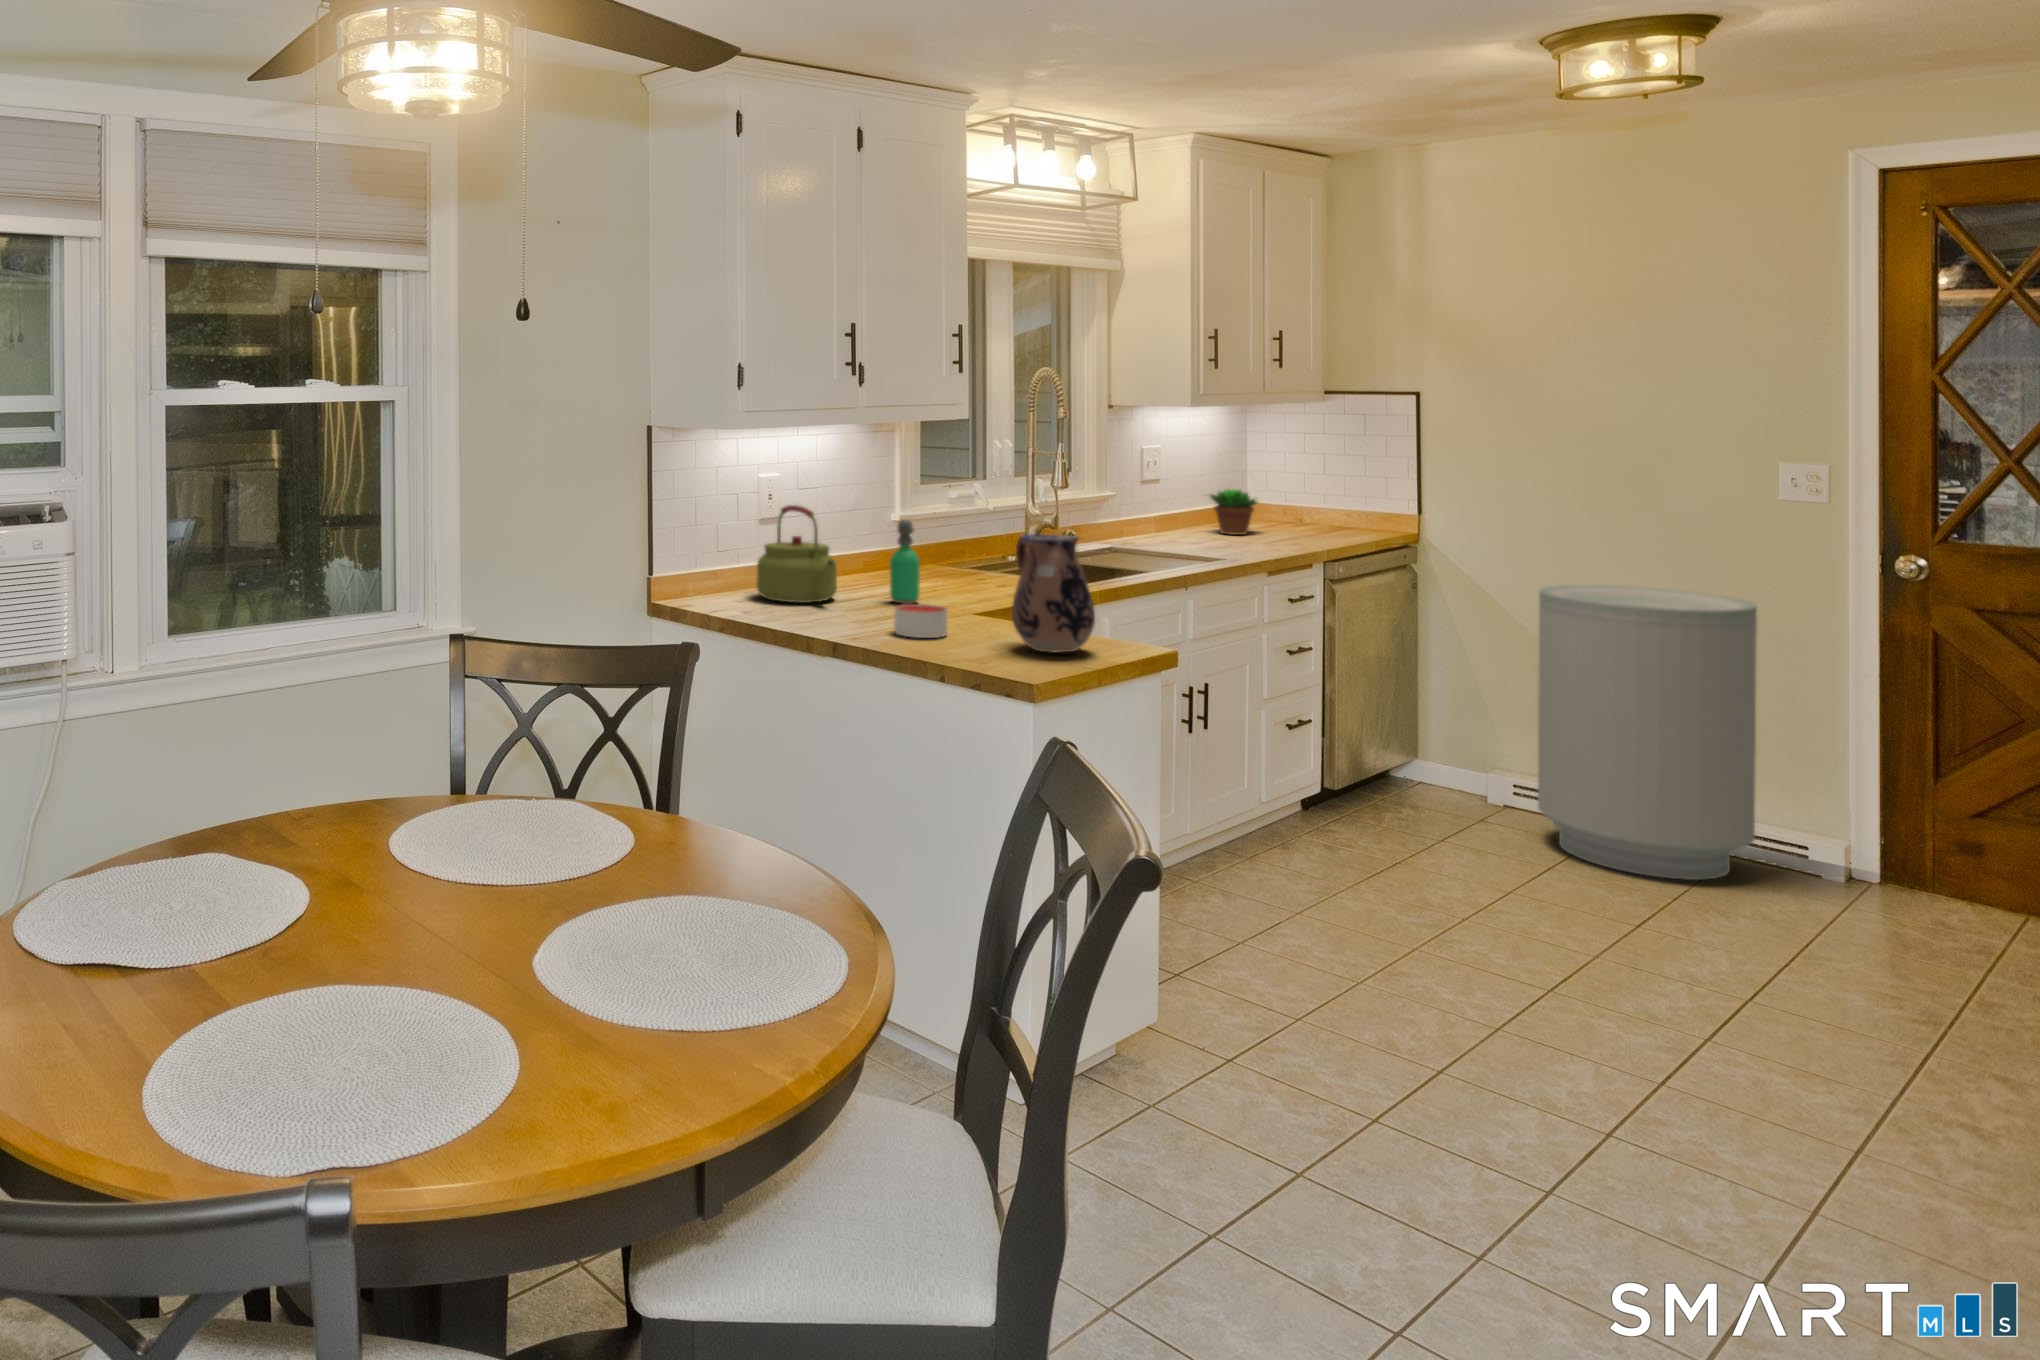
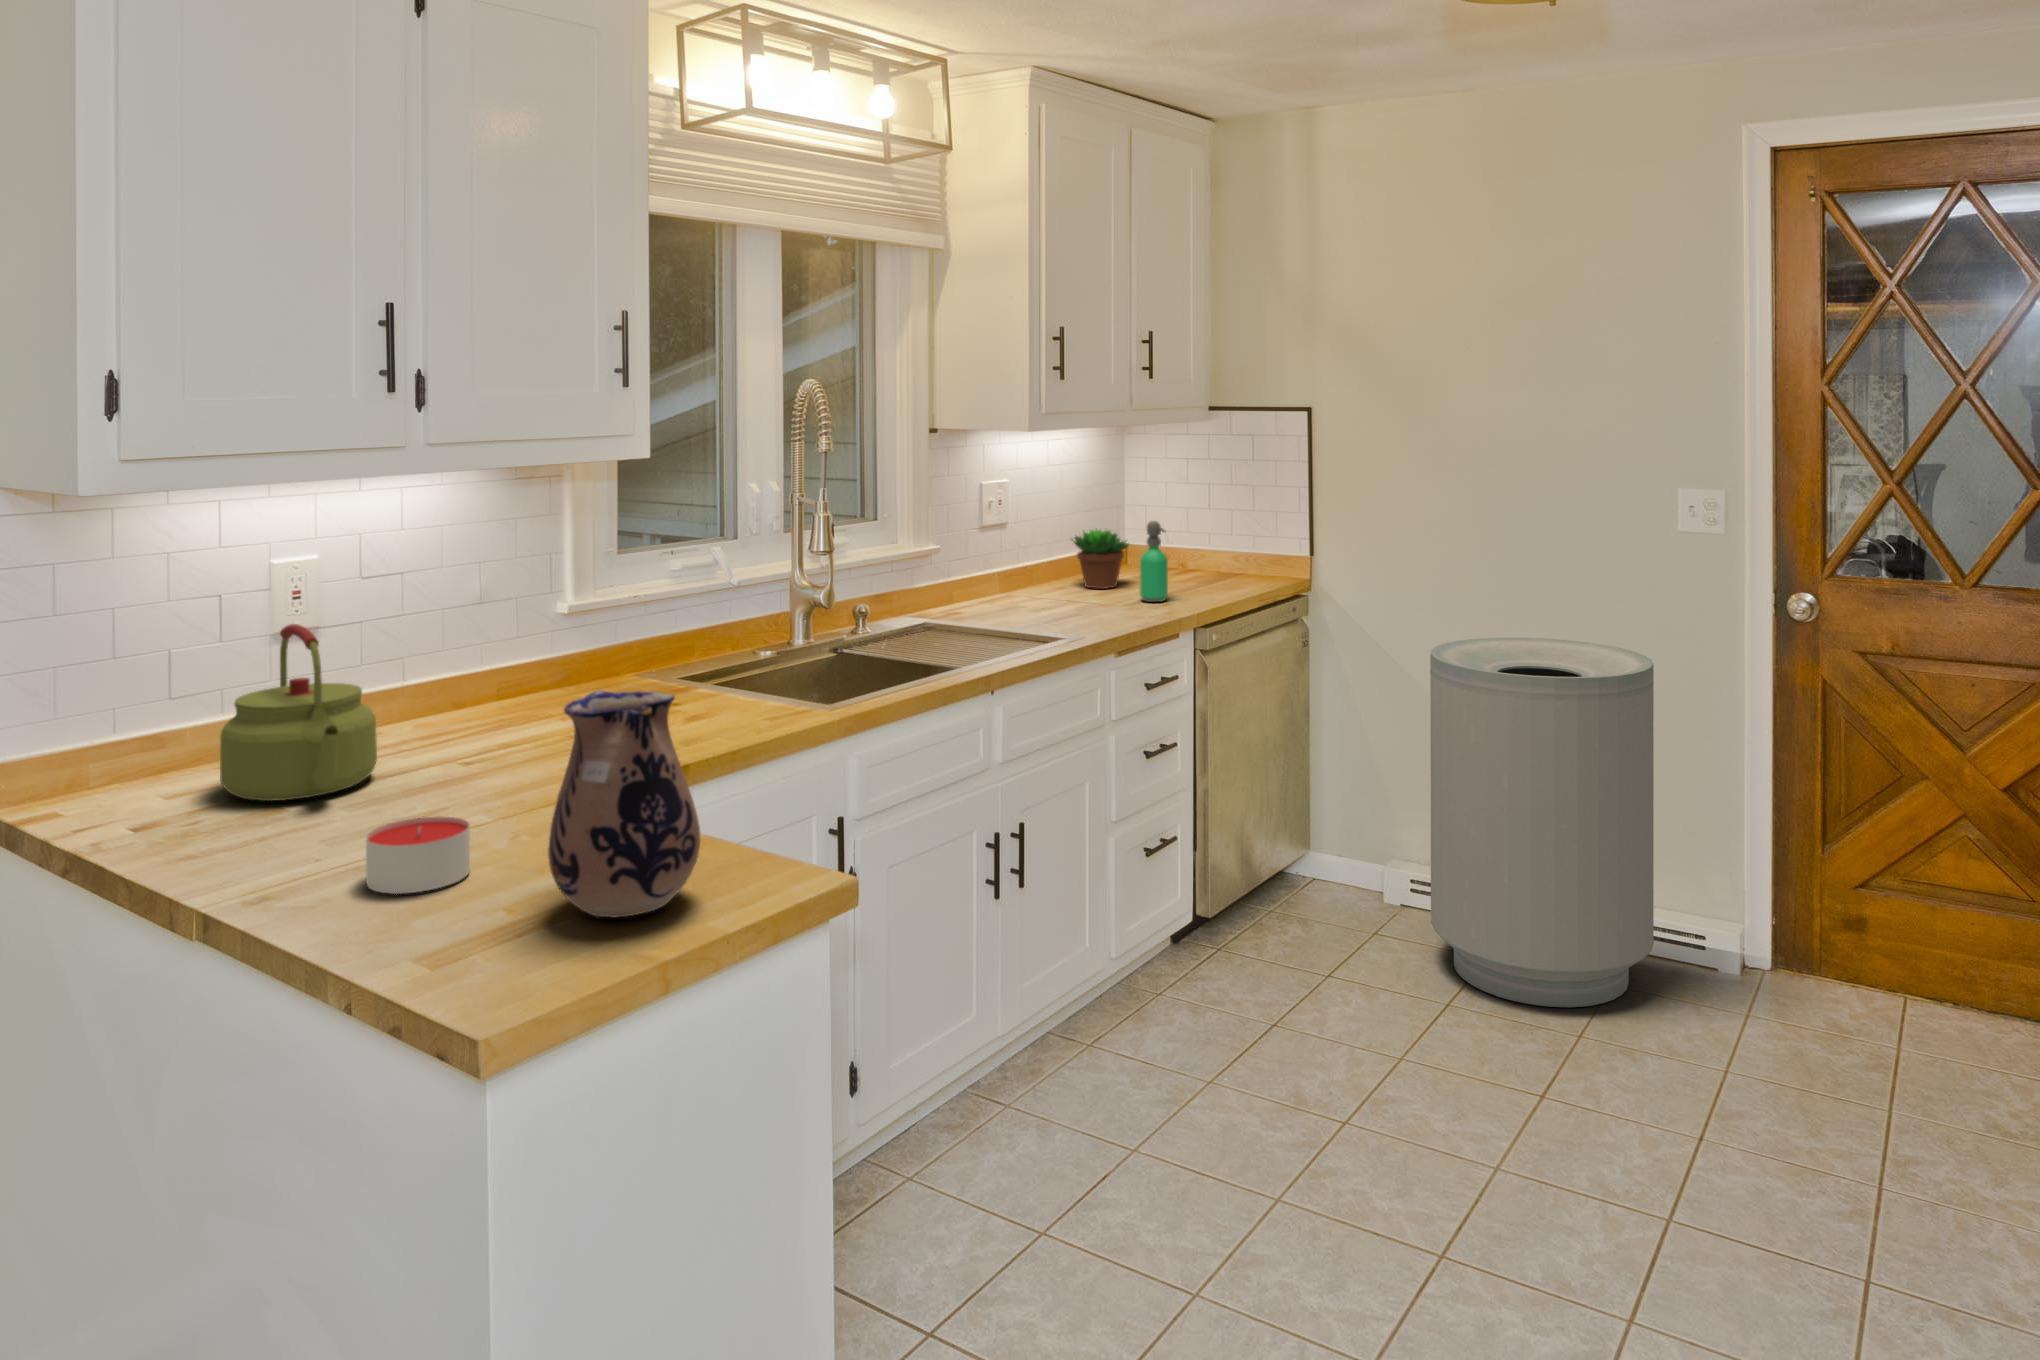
soap dispenser: present [890,519,920,604] -> present [1140,521,1168,602]

